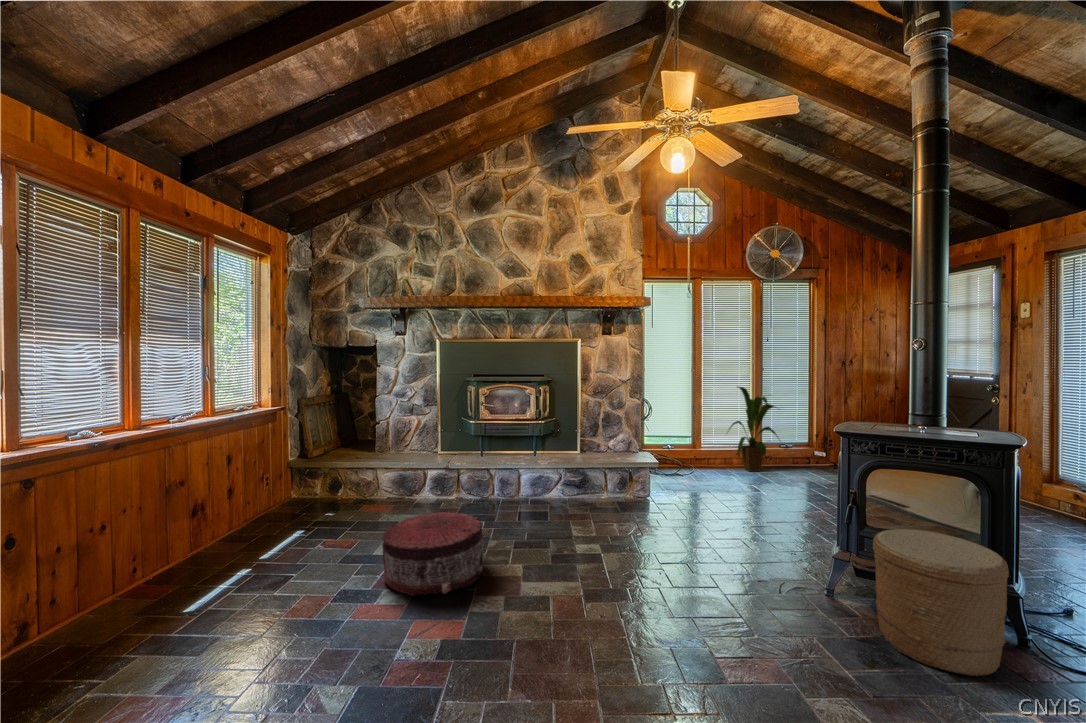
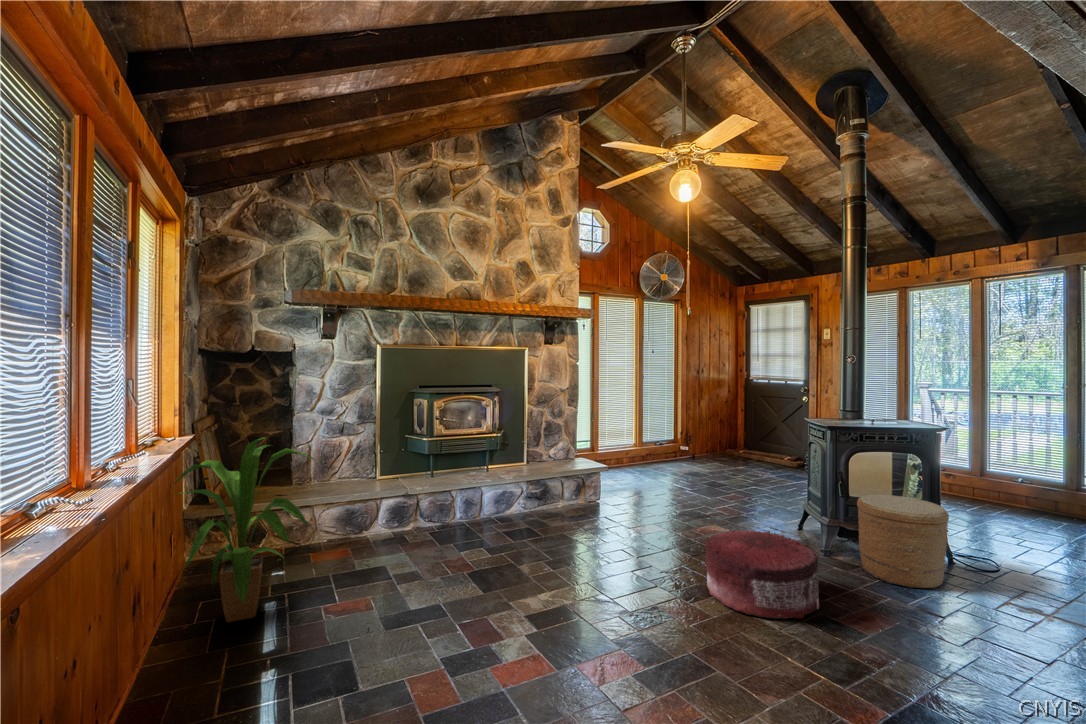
house plant: present [728,387,777,472] -> present [175,437,314,622]
pouf: present [382,512,483,596] -> present [705,530,819,619]

